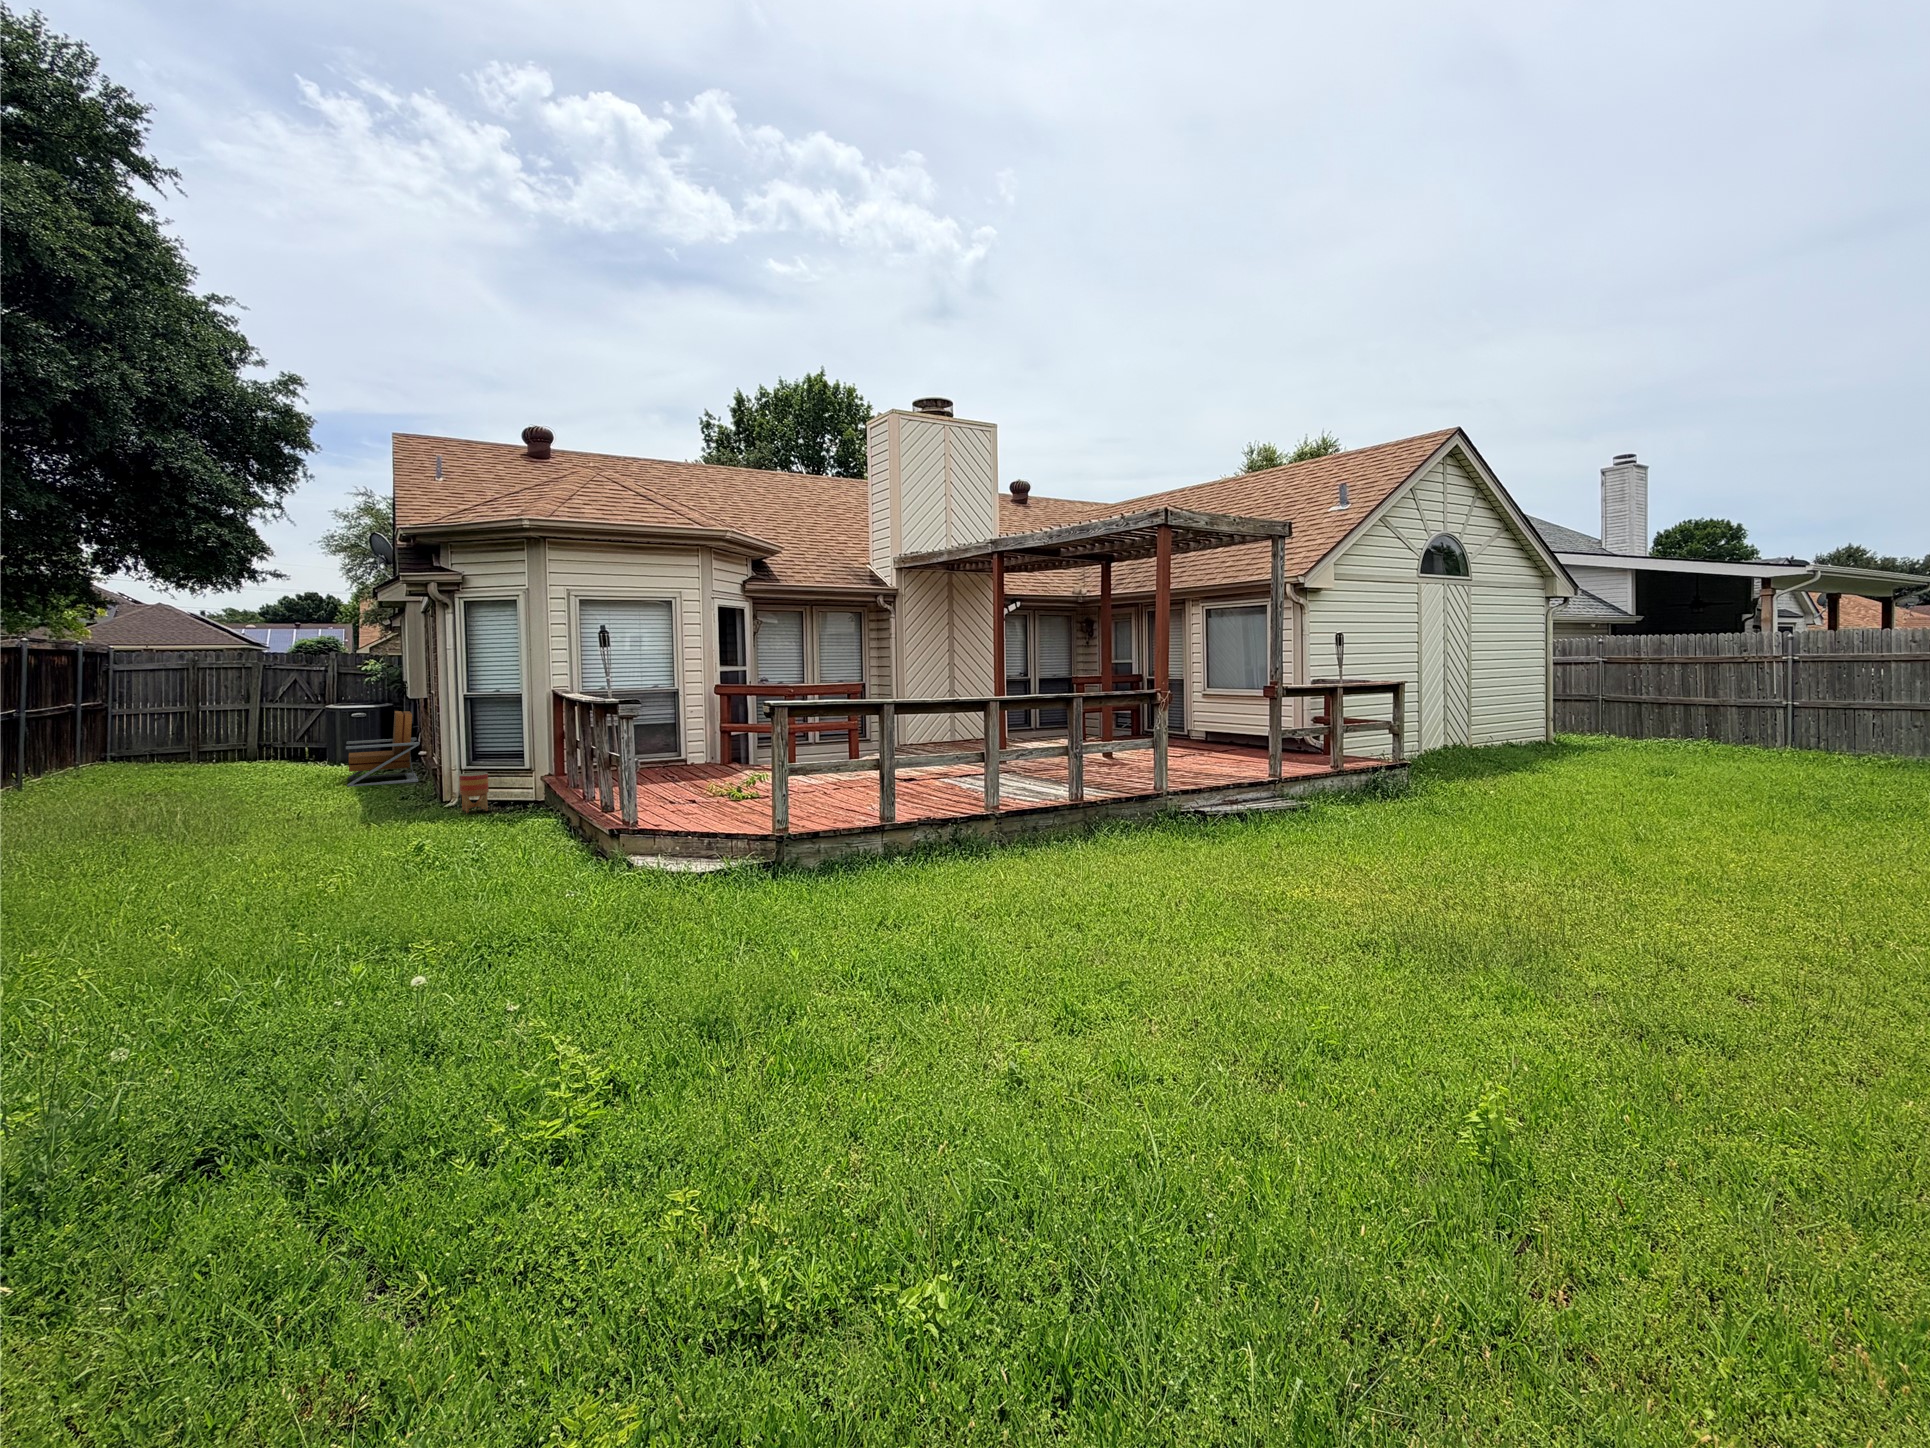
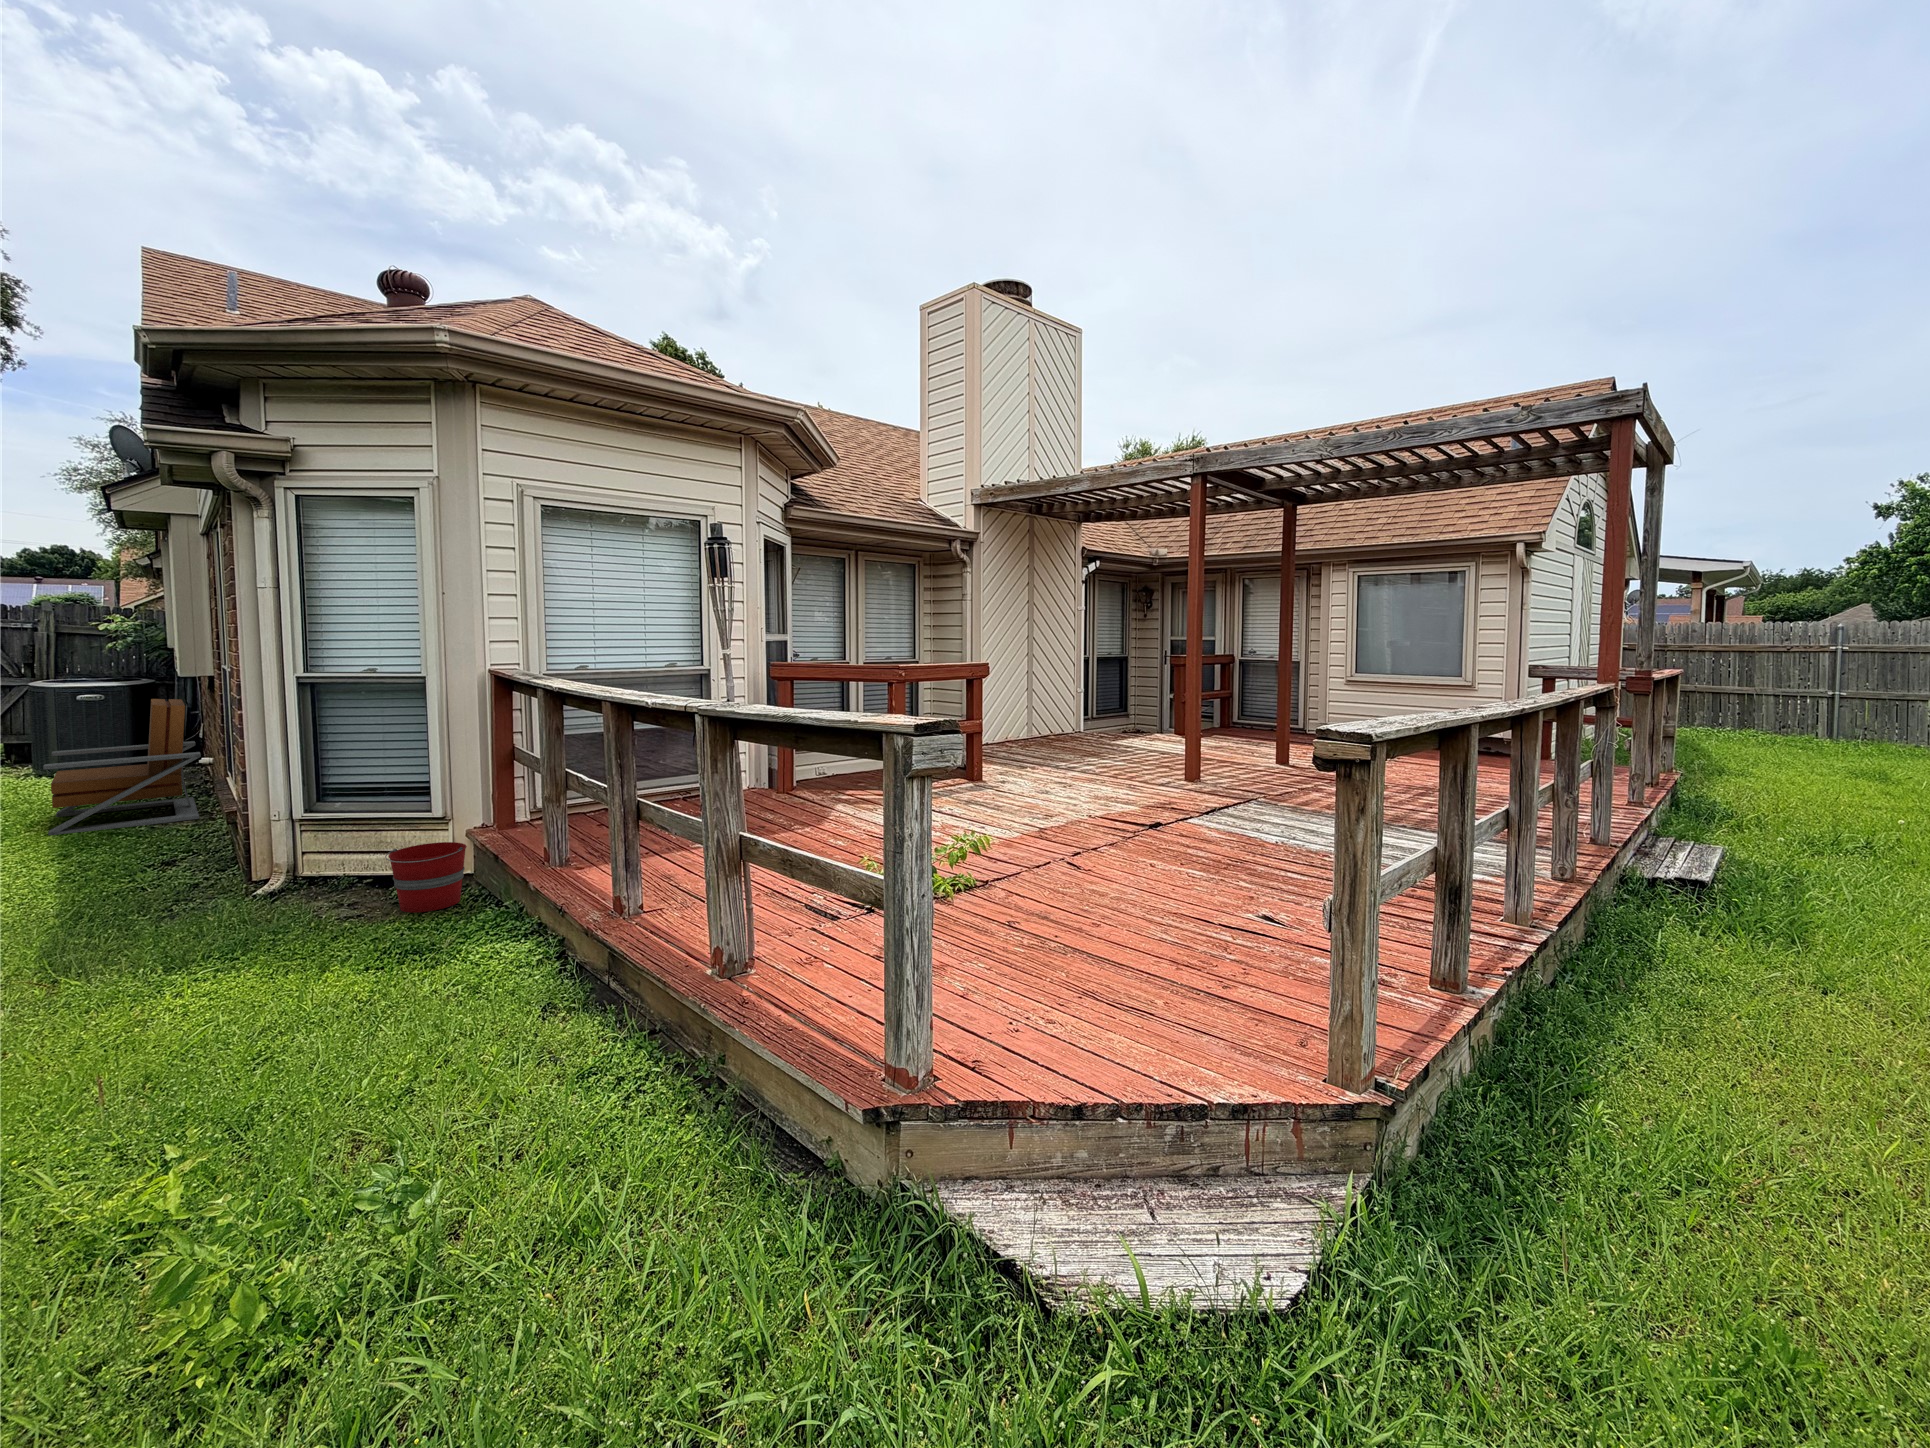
planter: present [459,772,489,813] -> none [290,828,355,913]
bucket: none [500,781,539,814] -> present [385,842,467,913]

